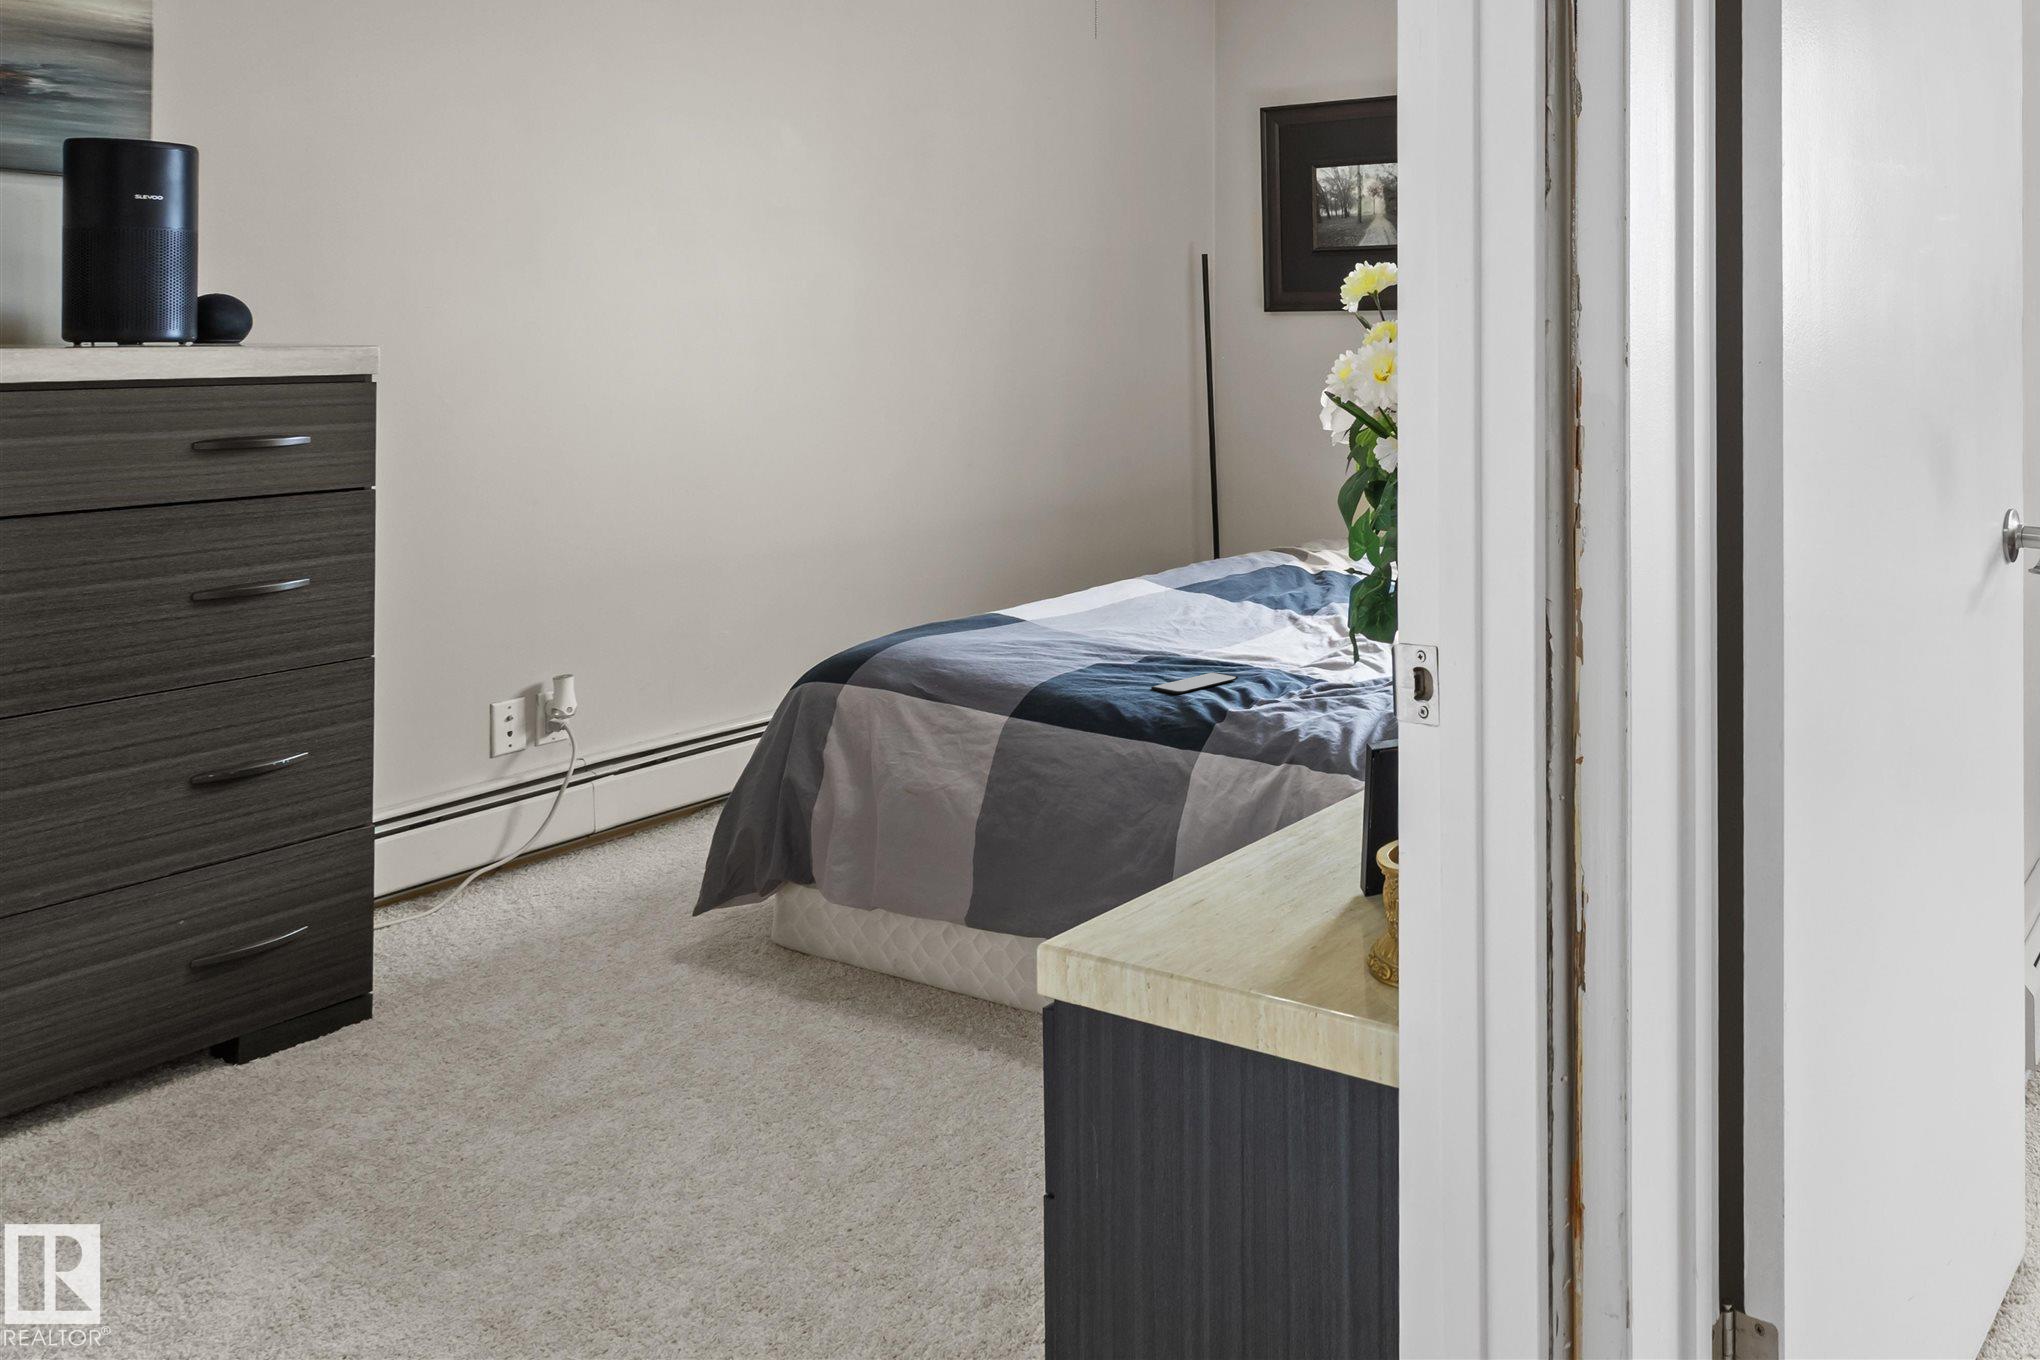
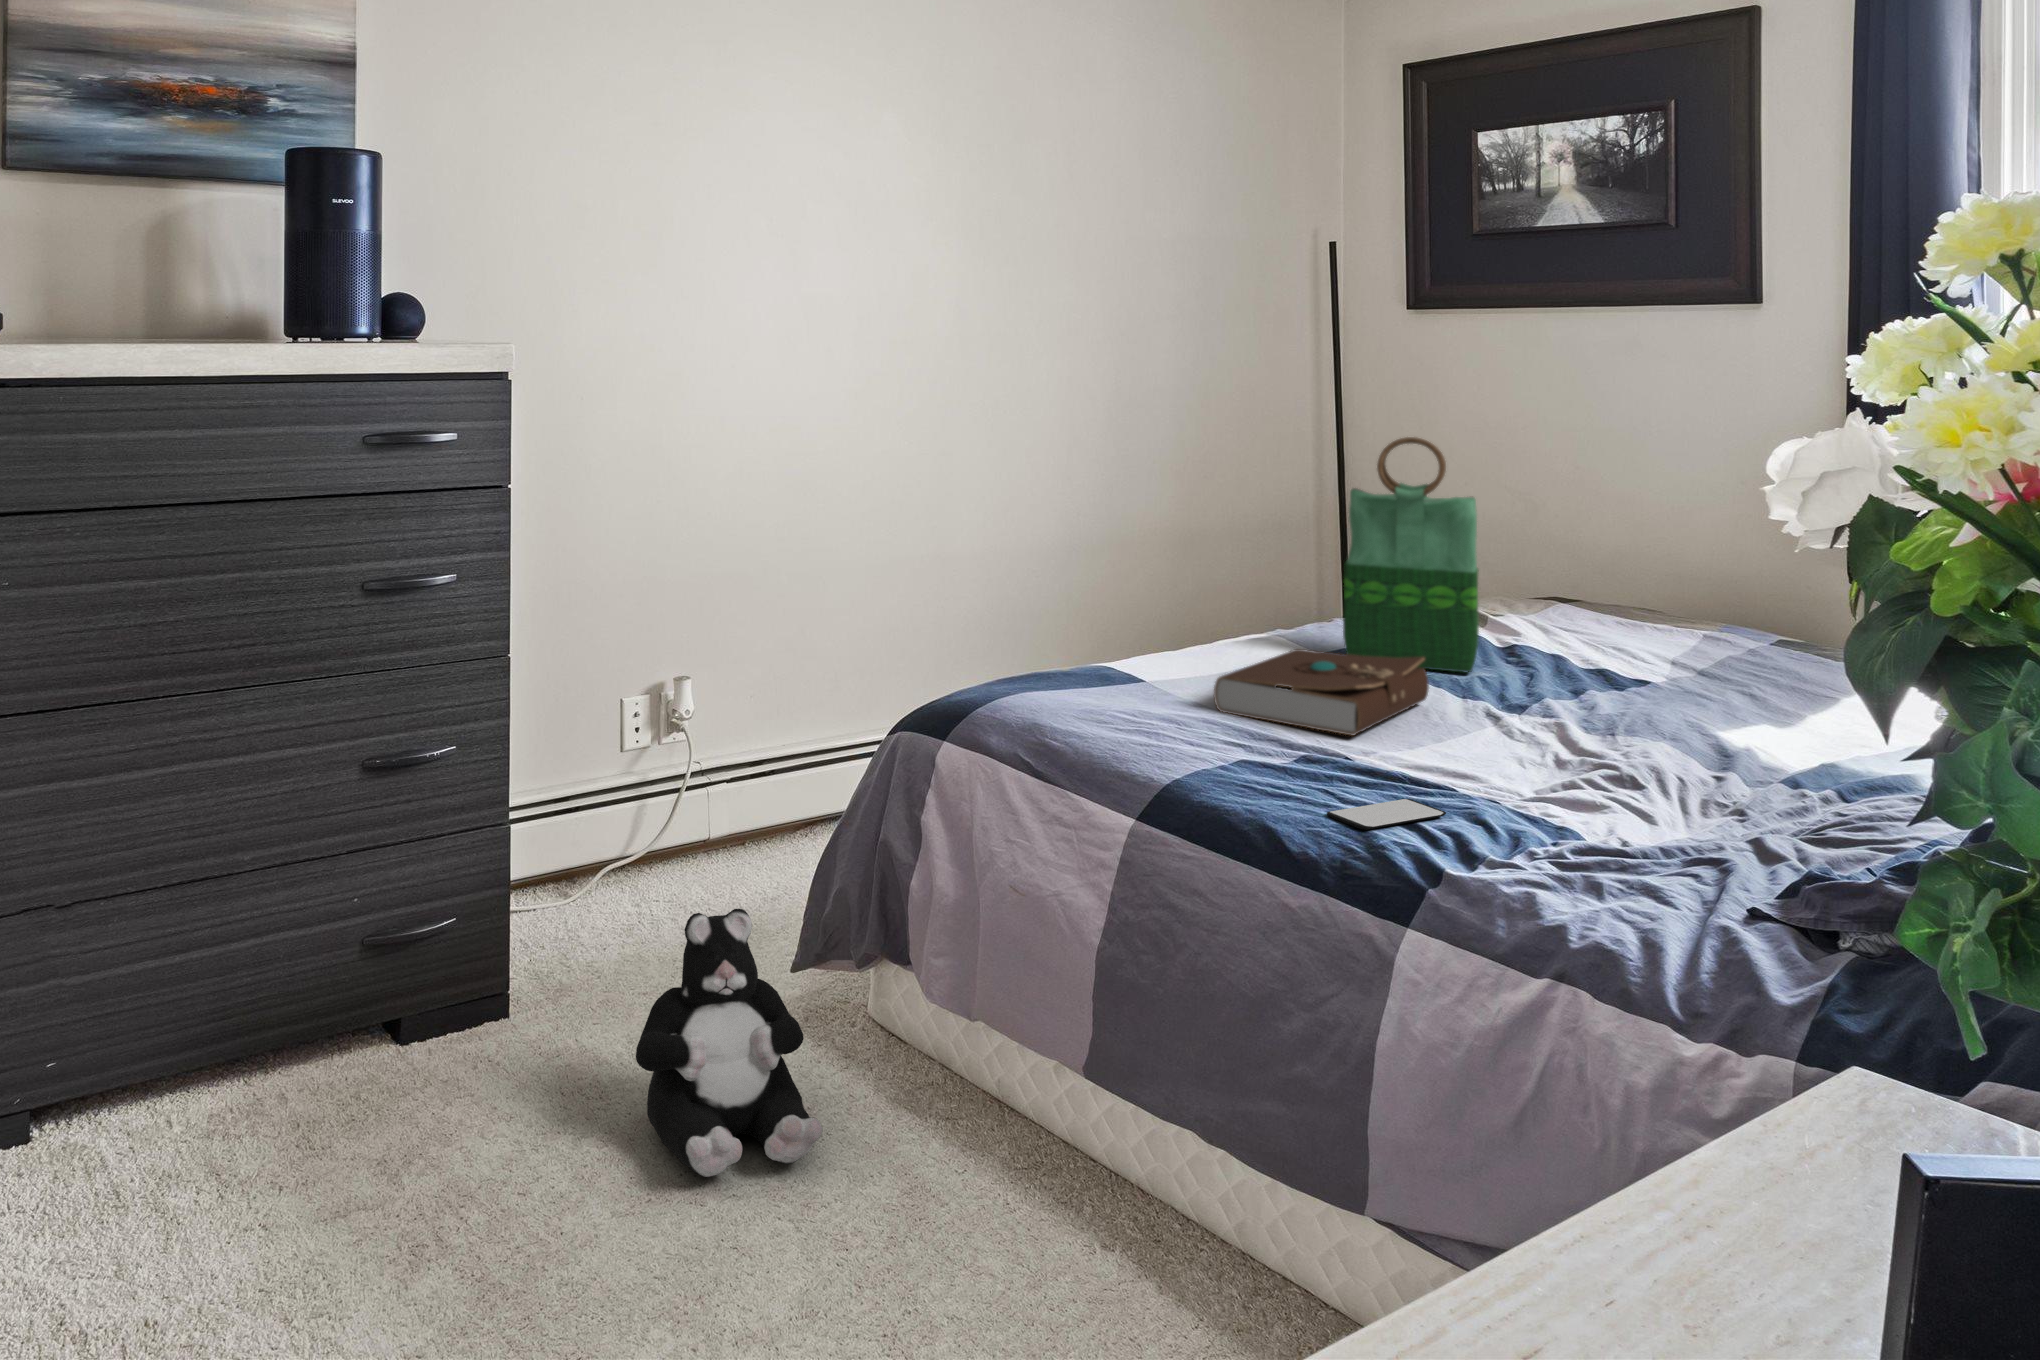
tote bag: none [1189,411,1291,592] -> present [1343,437,1479,673]
book: none [1077,578,1246,638] -> present [1214,649,1429,736]
plush toy: none [534,850,728,1082] -> present [636,909,822,1177]

